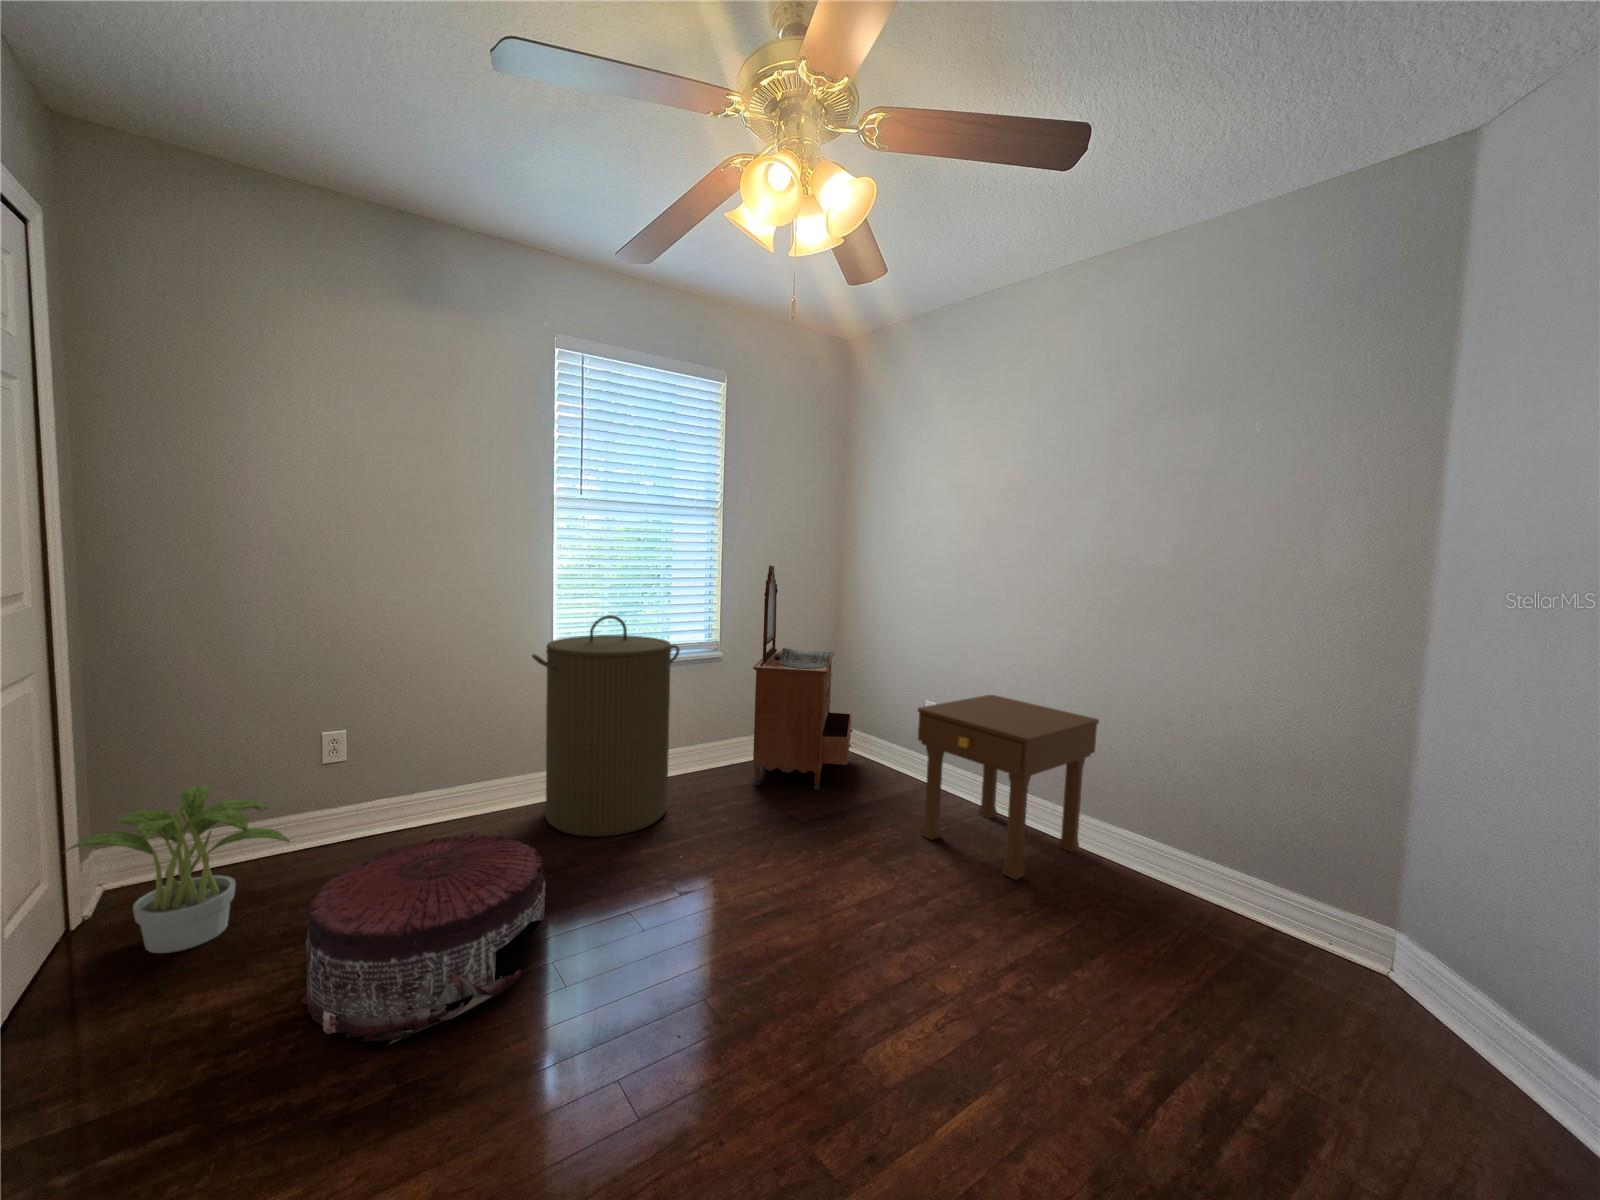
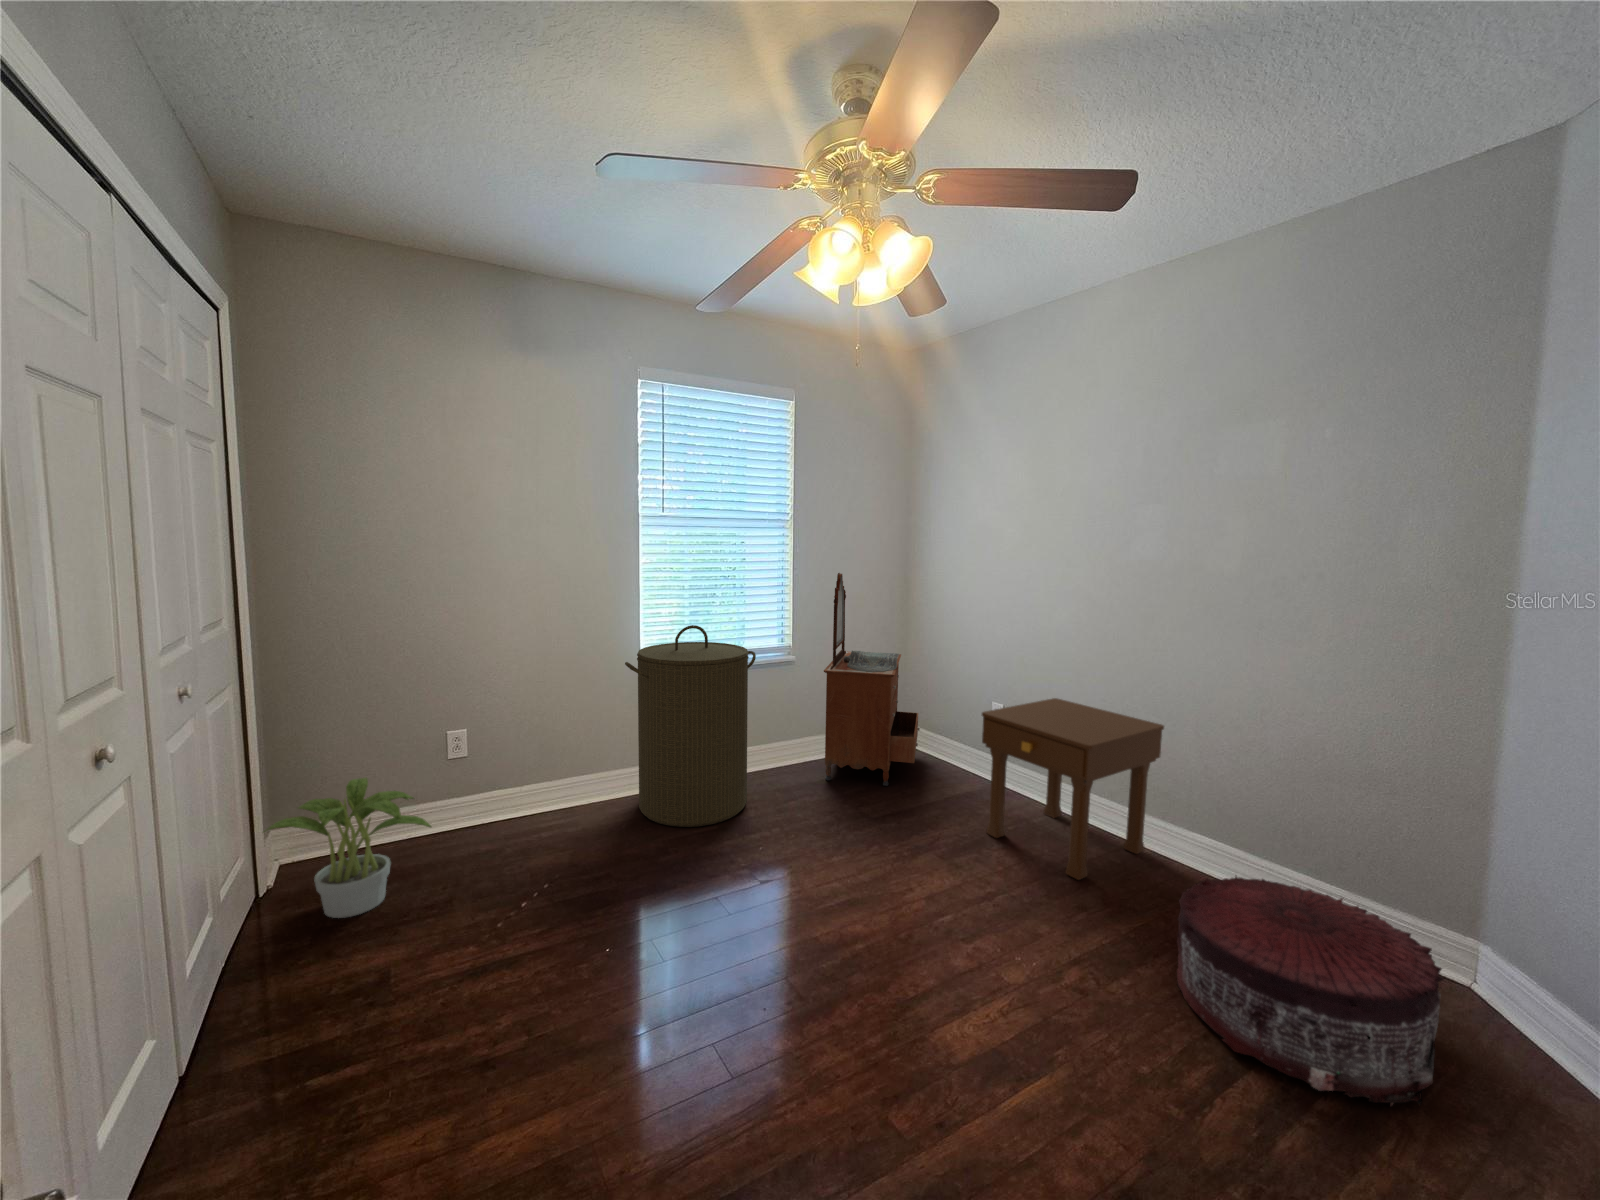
pouf: present [300,833,546,1044] -> present [1177,877,1443,1106]

